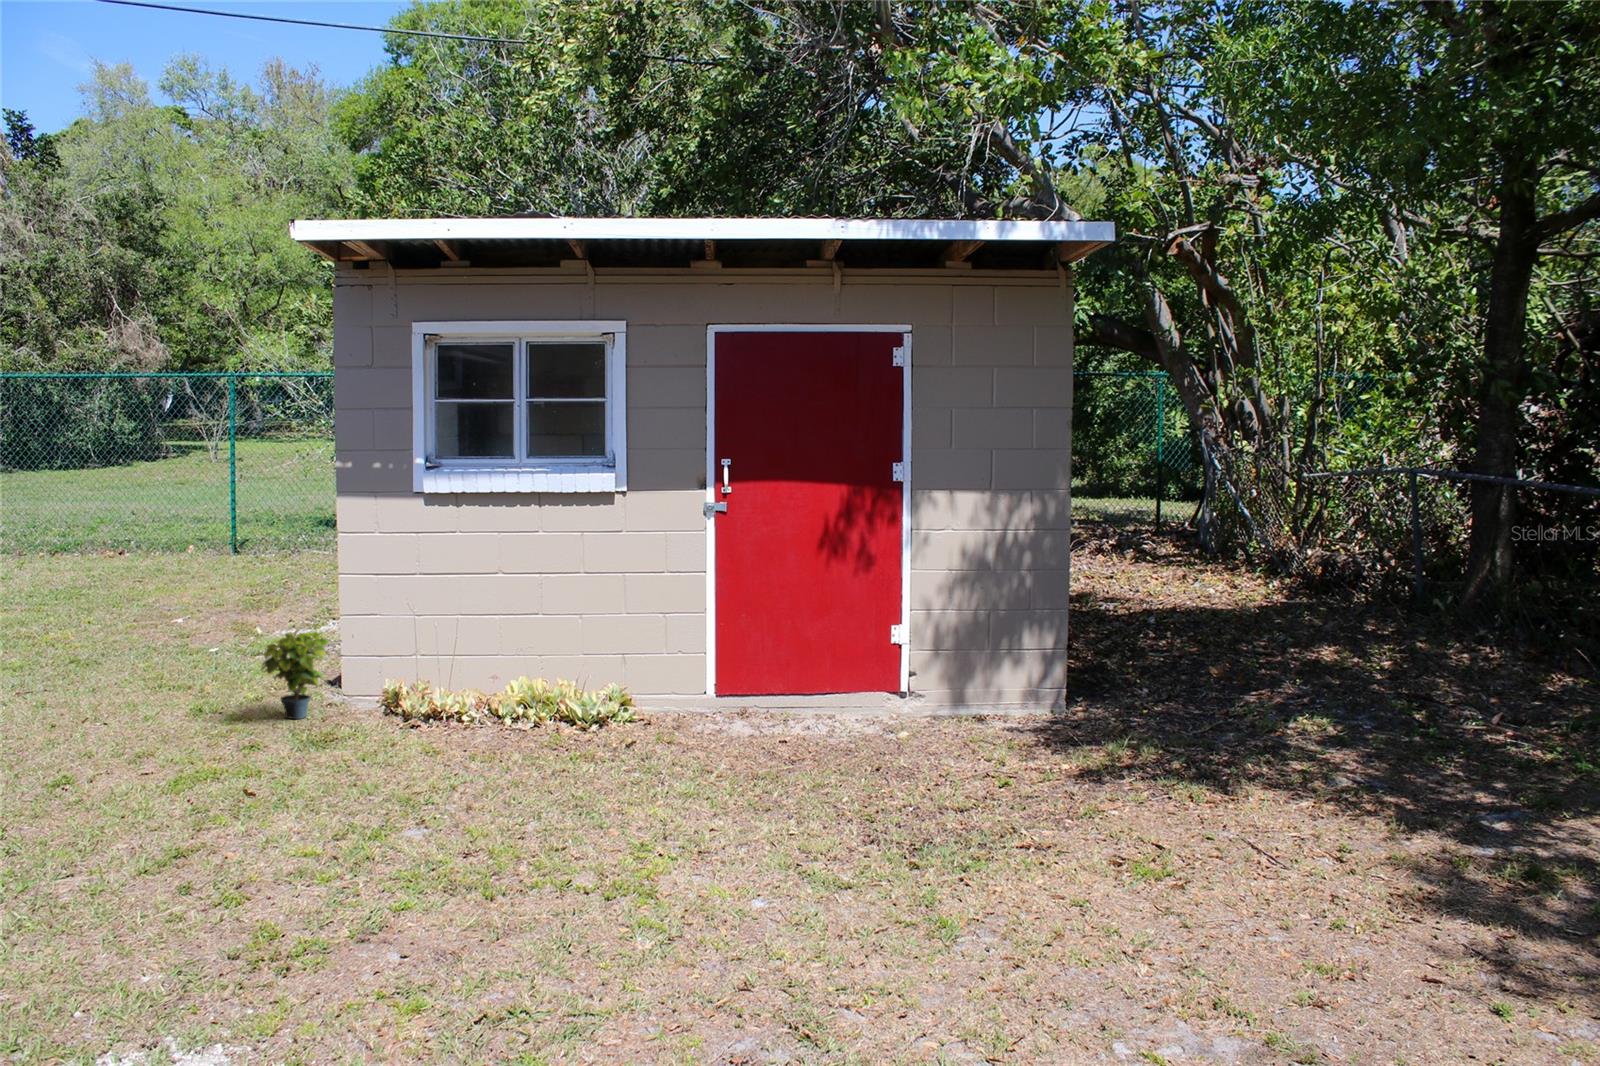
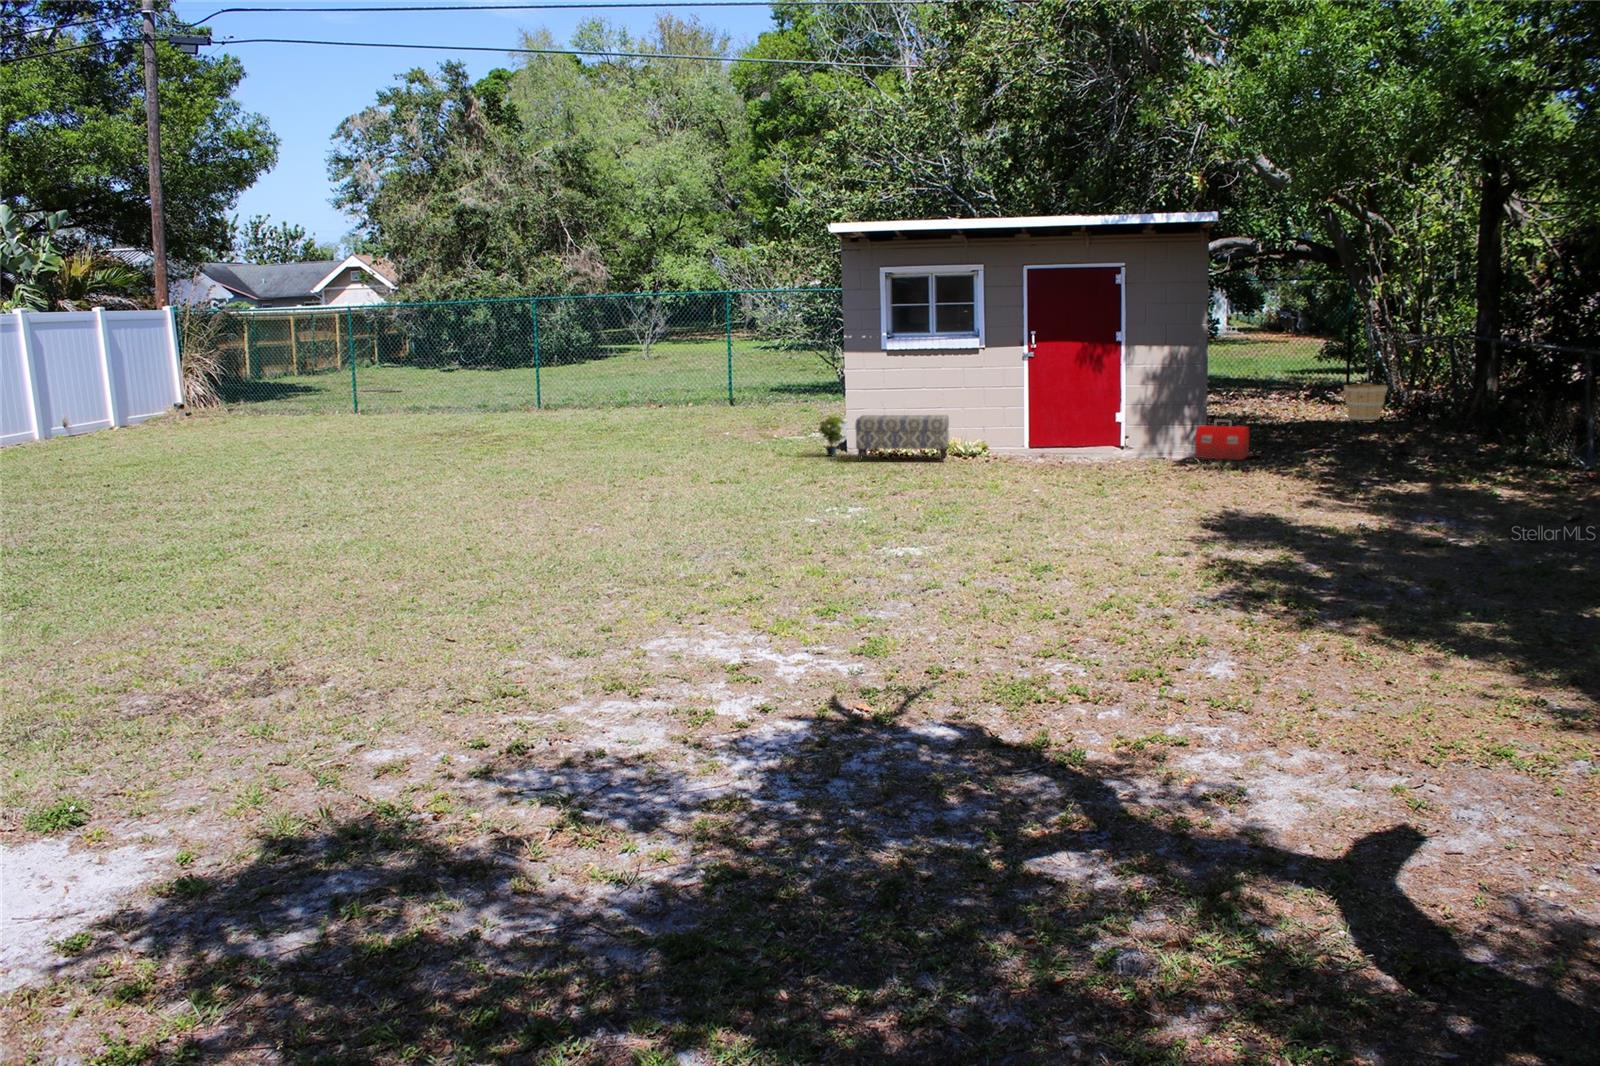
wooden bucket: none [1218,550,1285,610] -> present [1344,383,1388,420]
bench: none [335,631,553,740] -> present [855,415,949,462]
toolbox: none [1049,642,1148,727] -> present [1195,420,1249,460]

